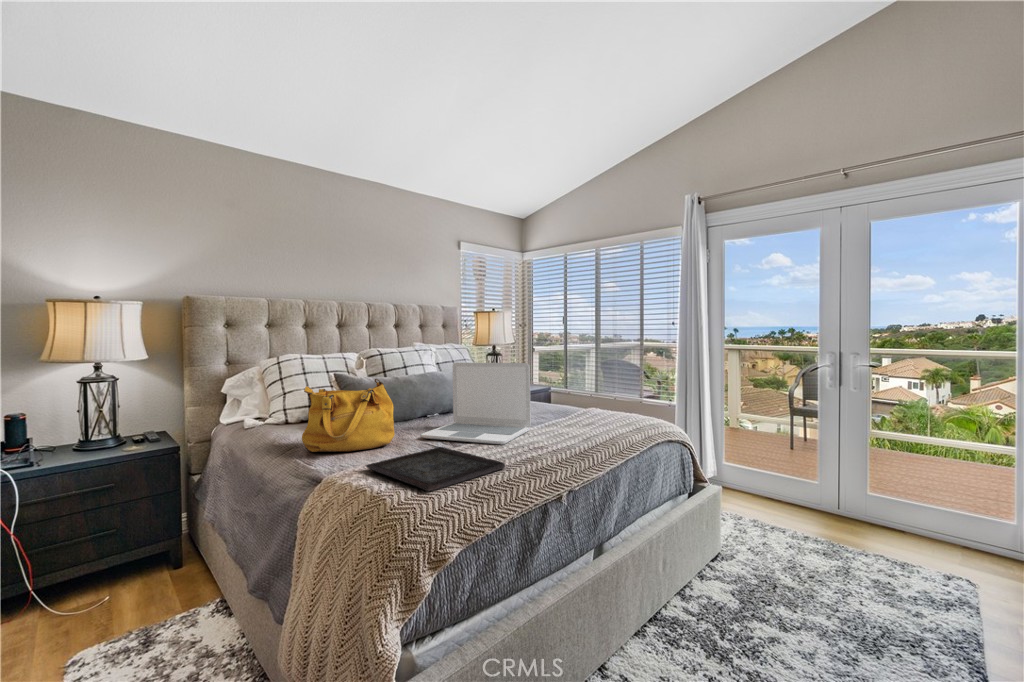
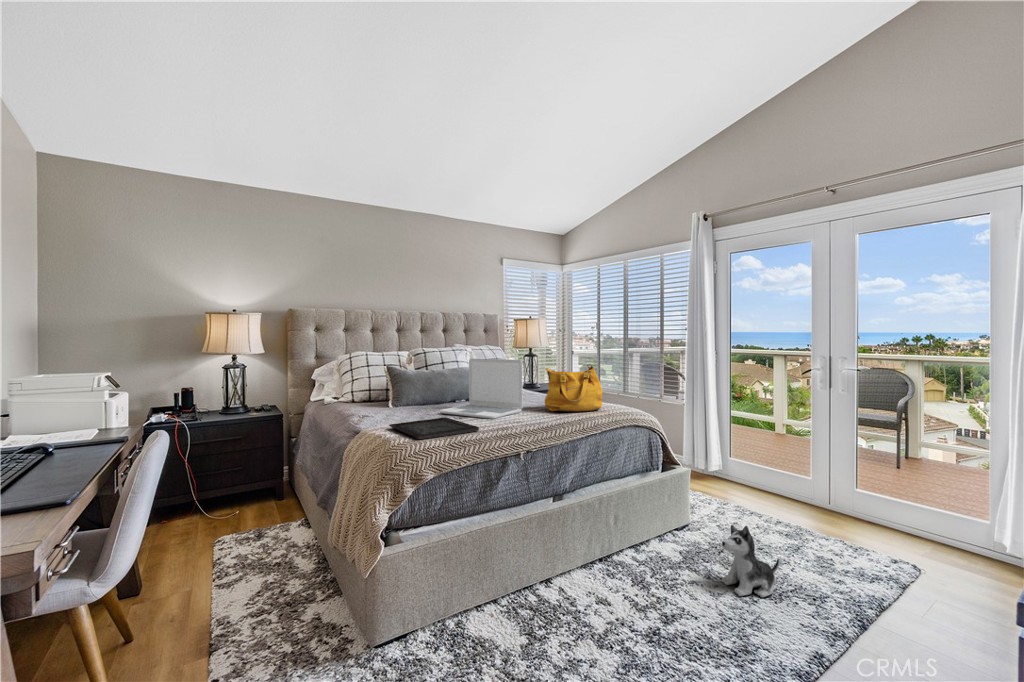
handbag: present [302,379,395,452] -> present [545,364,603,412]
plush toy: none [801,562,868,656] -> present [722,525,779,597]

